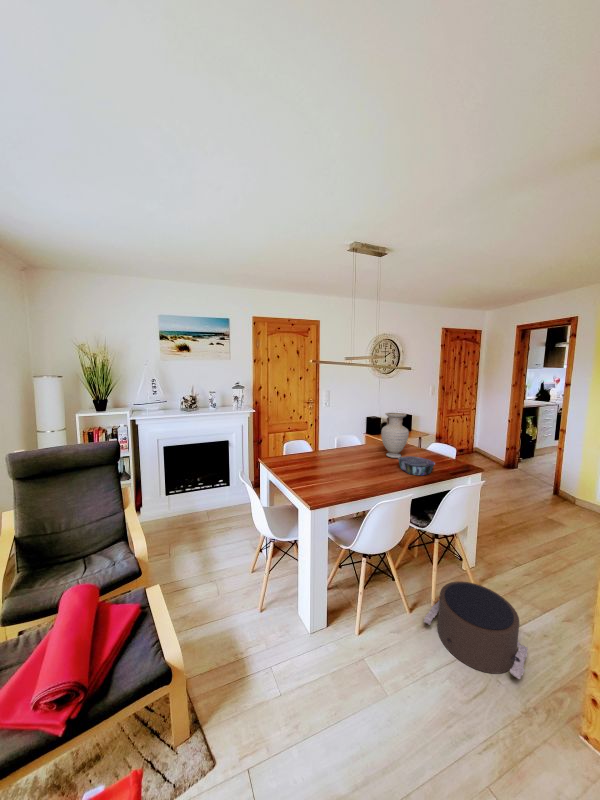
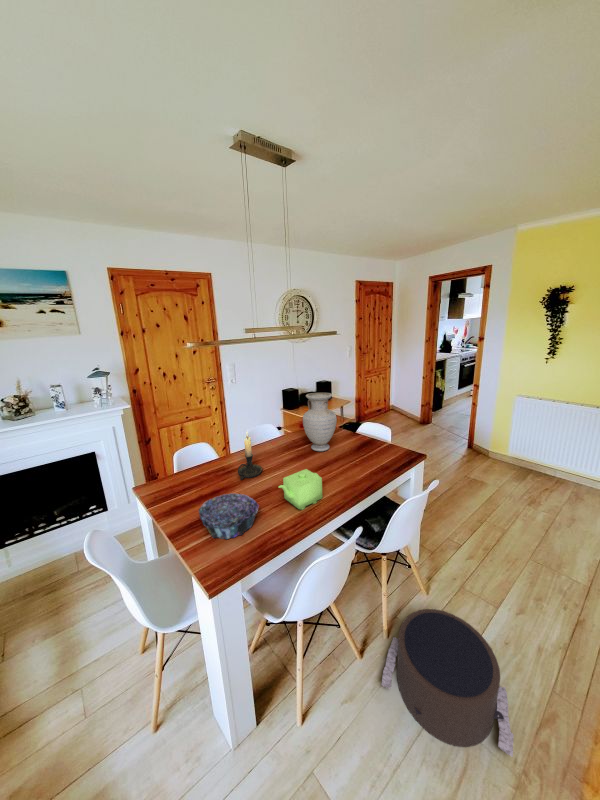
candle holder: none [330,431,348,465] -> present [238,432,263,480]
decorative bowl: present [398,456,435,475] -> present [199,494,259,539]
teapot: none [360,459,391,484] -> present [279,469,322,510]

